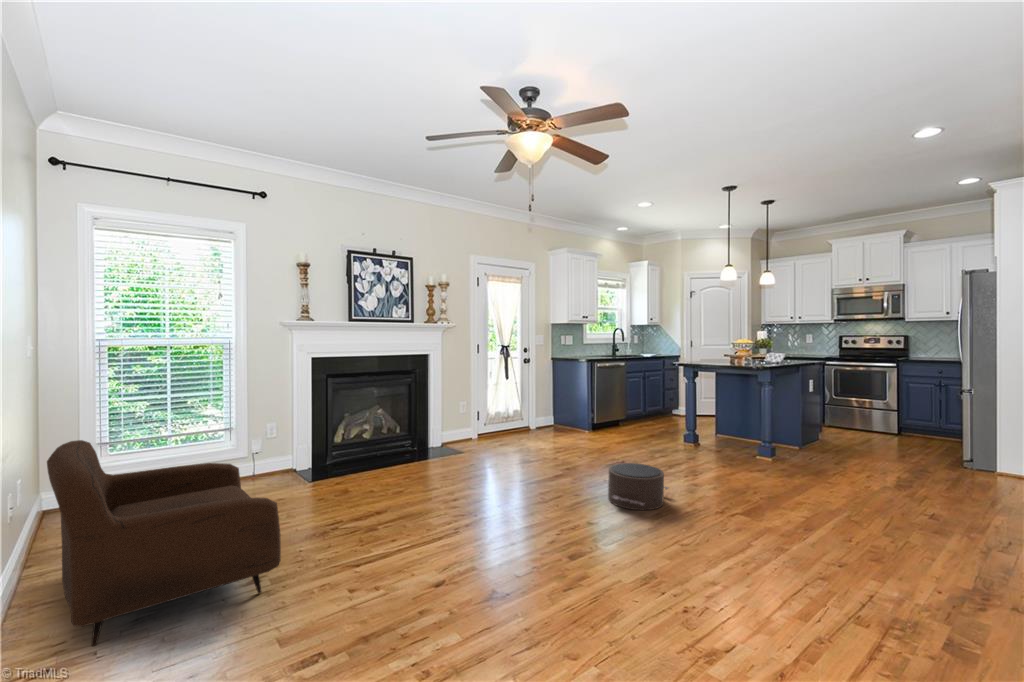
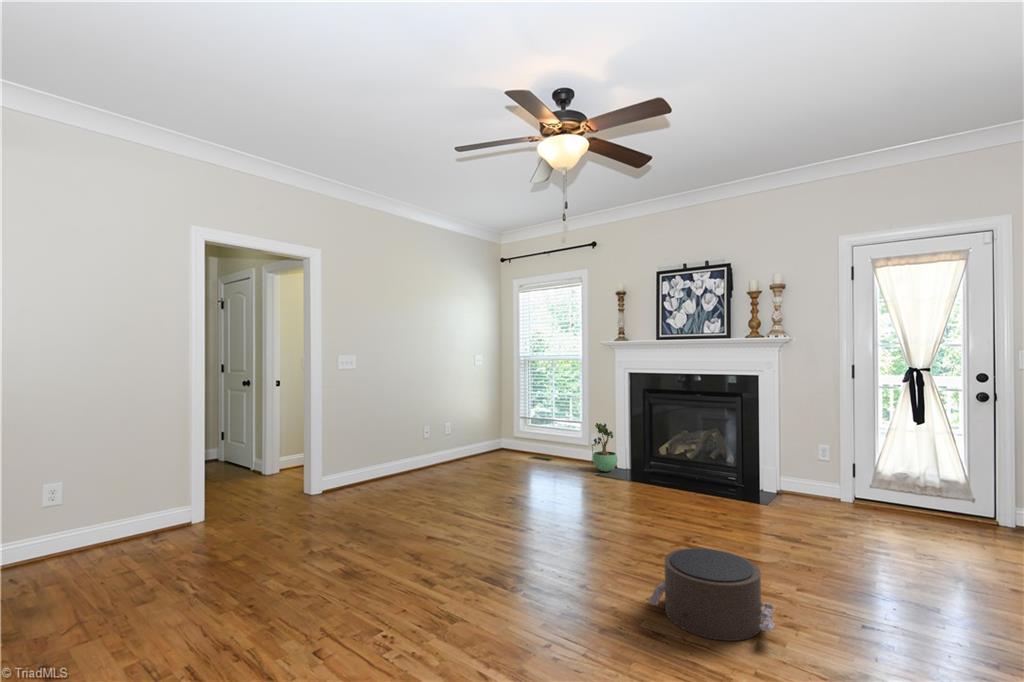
potted plant: none [279,418,320,475] -> present [593,423,617,471]
armchair: present [47,440,281,646] -> none [358,401,485,498]

